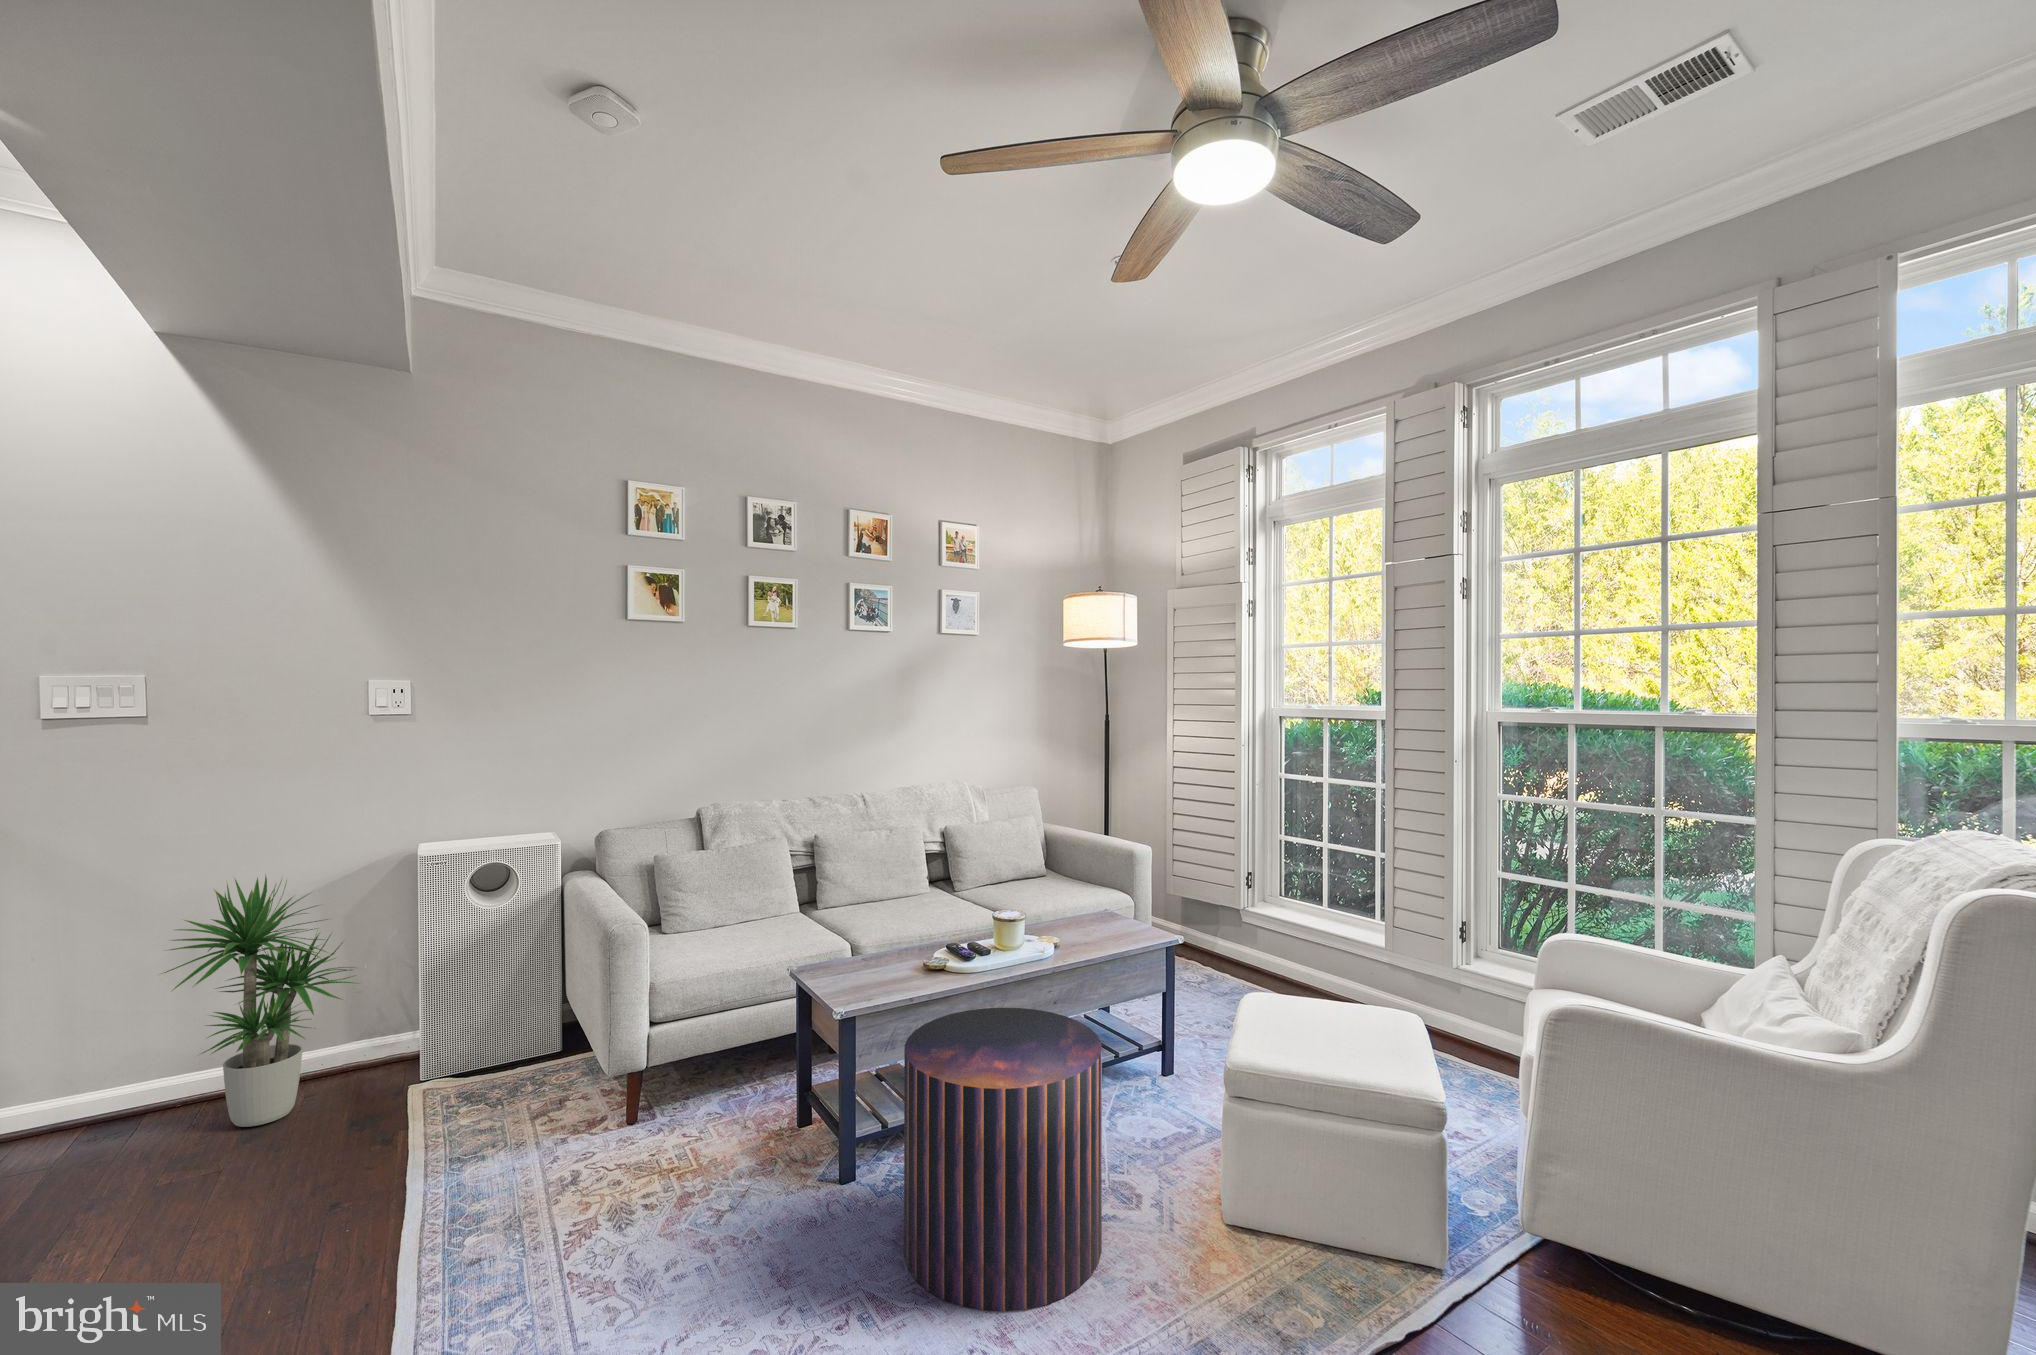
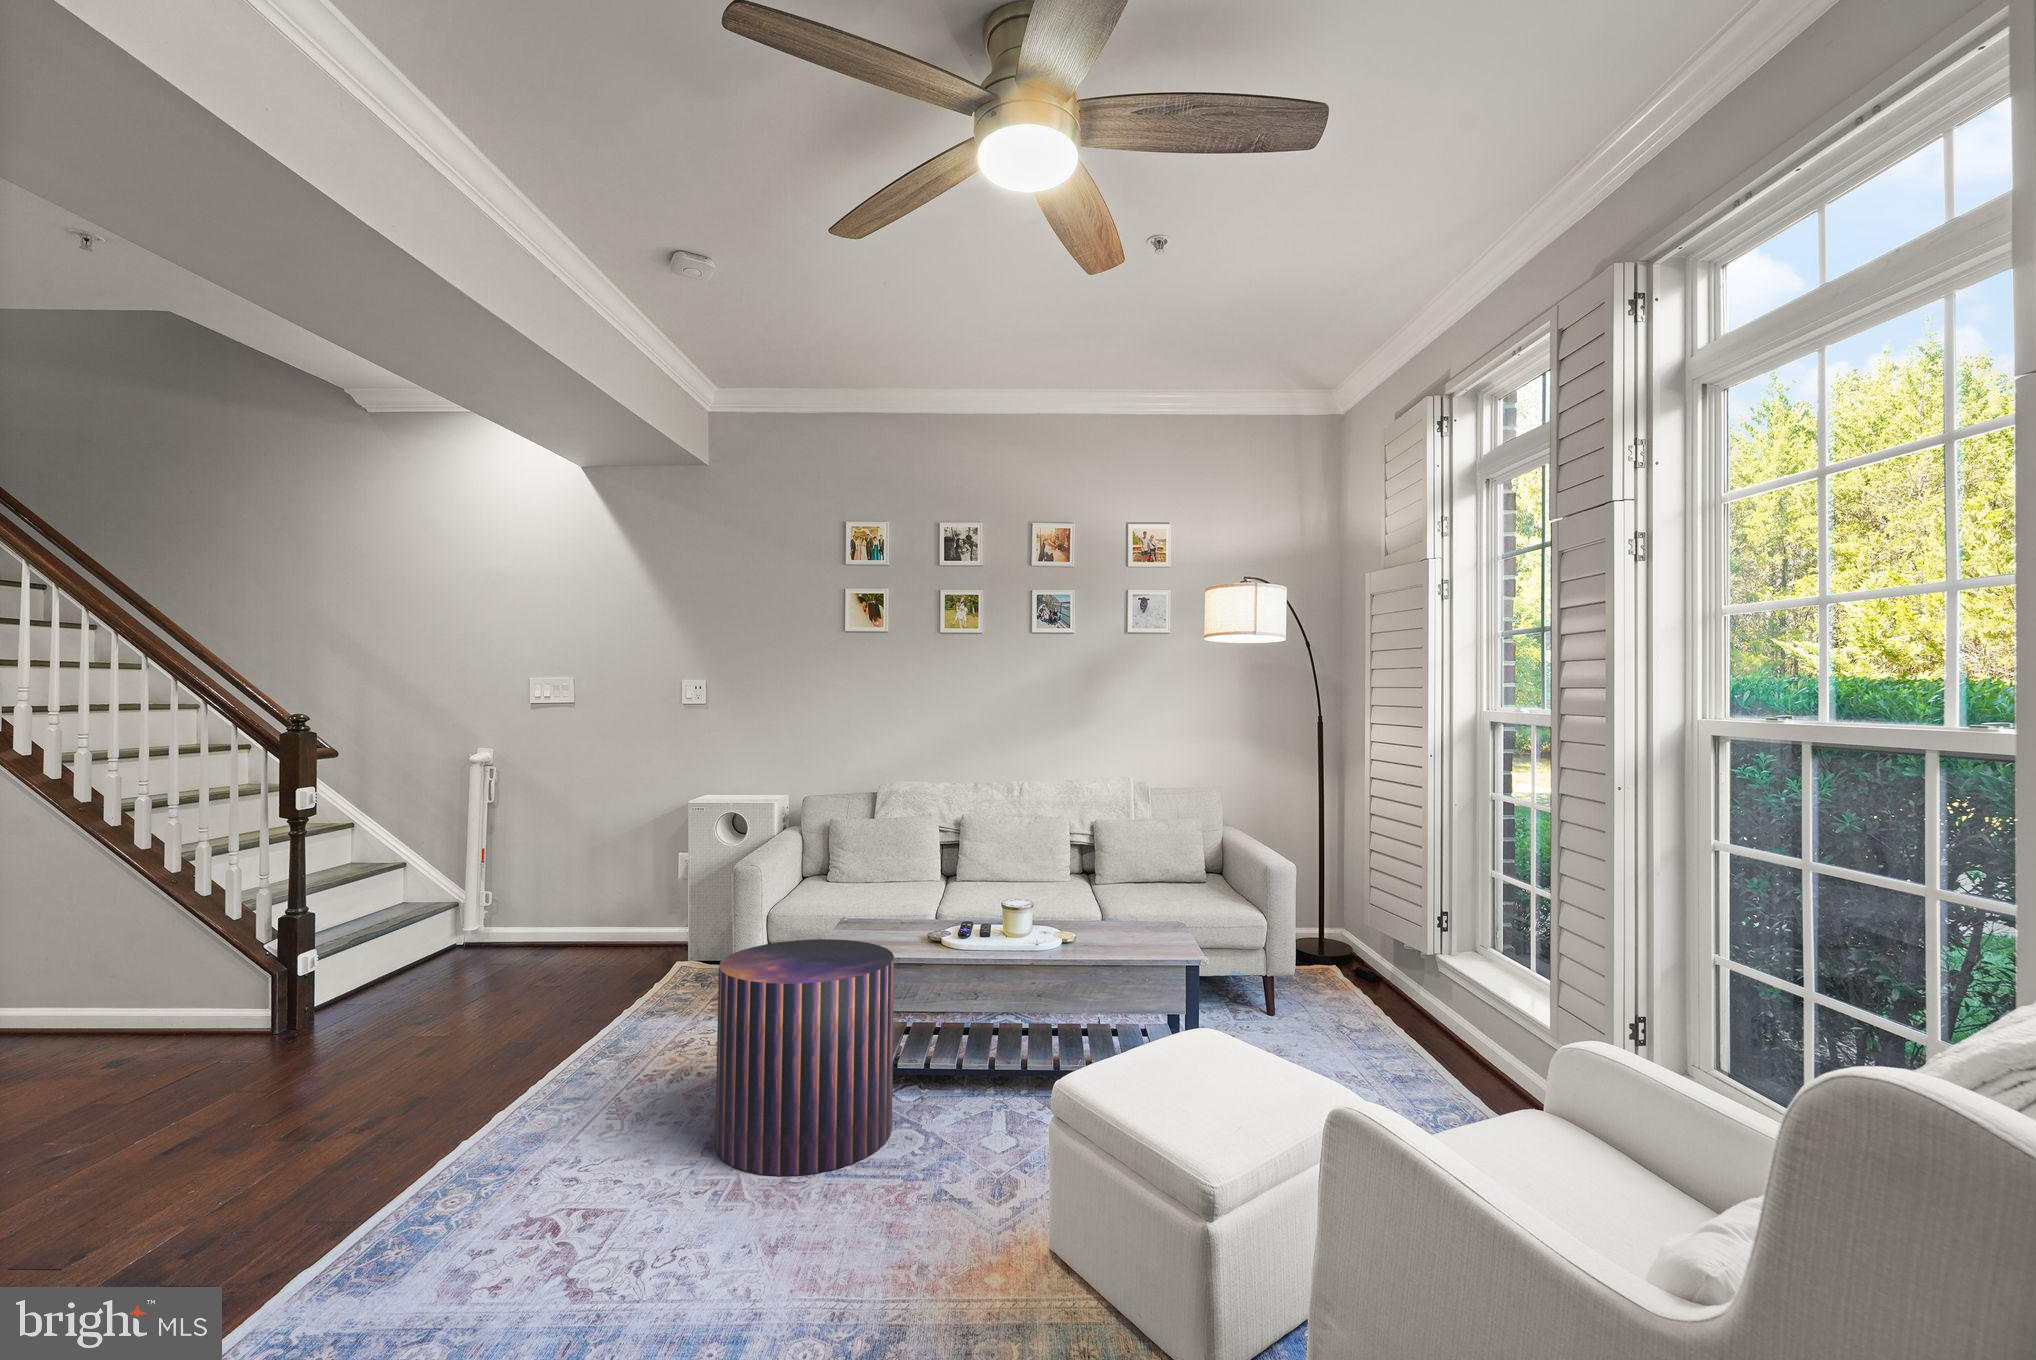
potted plant: present [161,875,359,1127] -> none [549,801,657,959]

